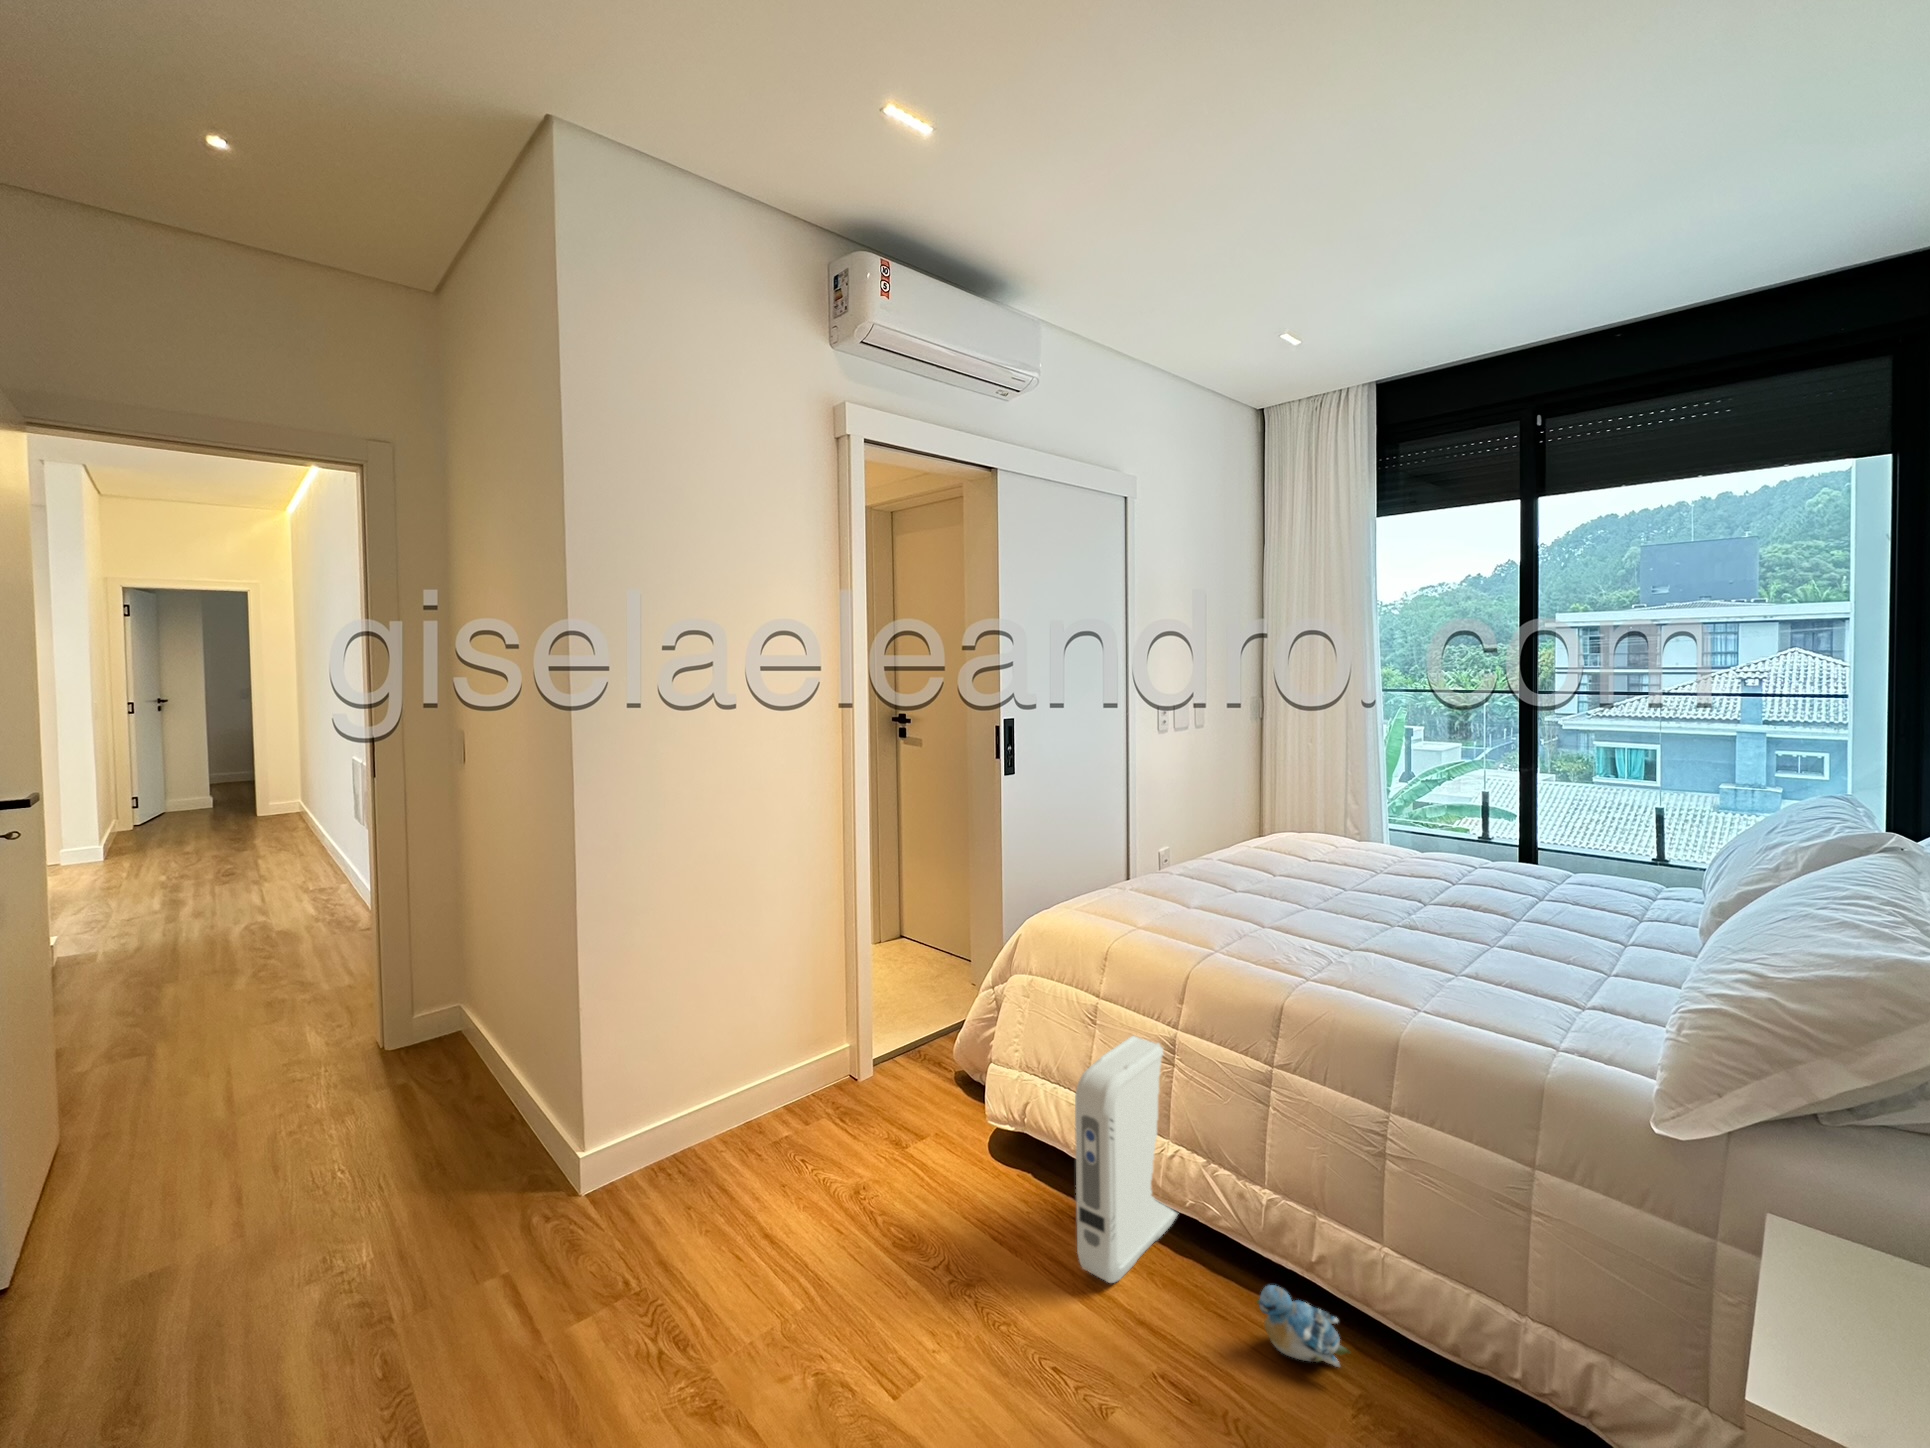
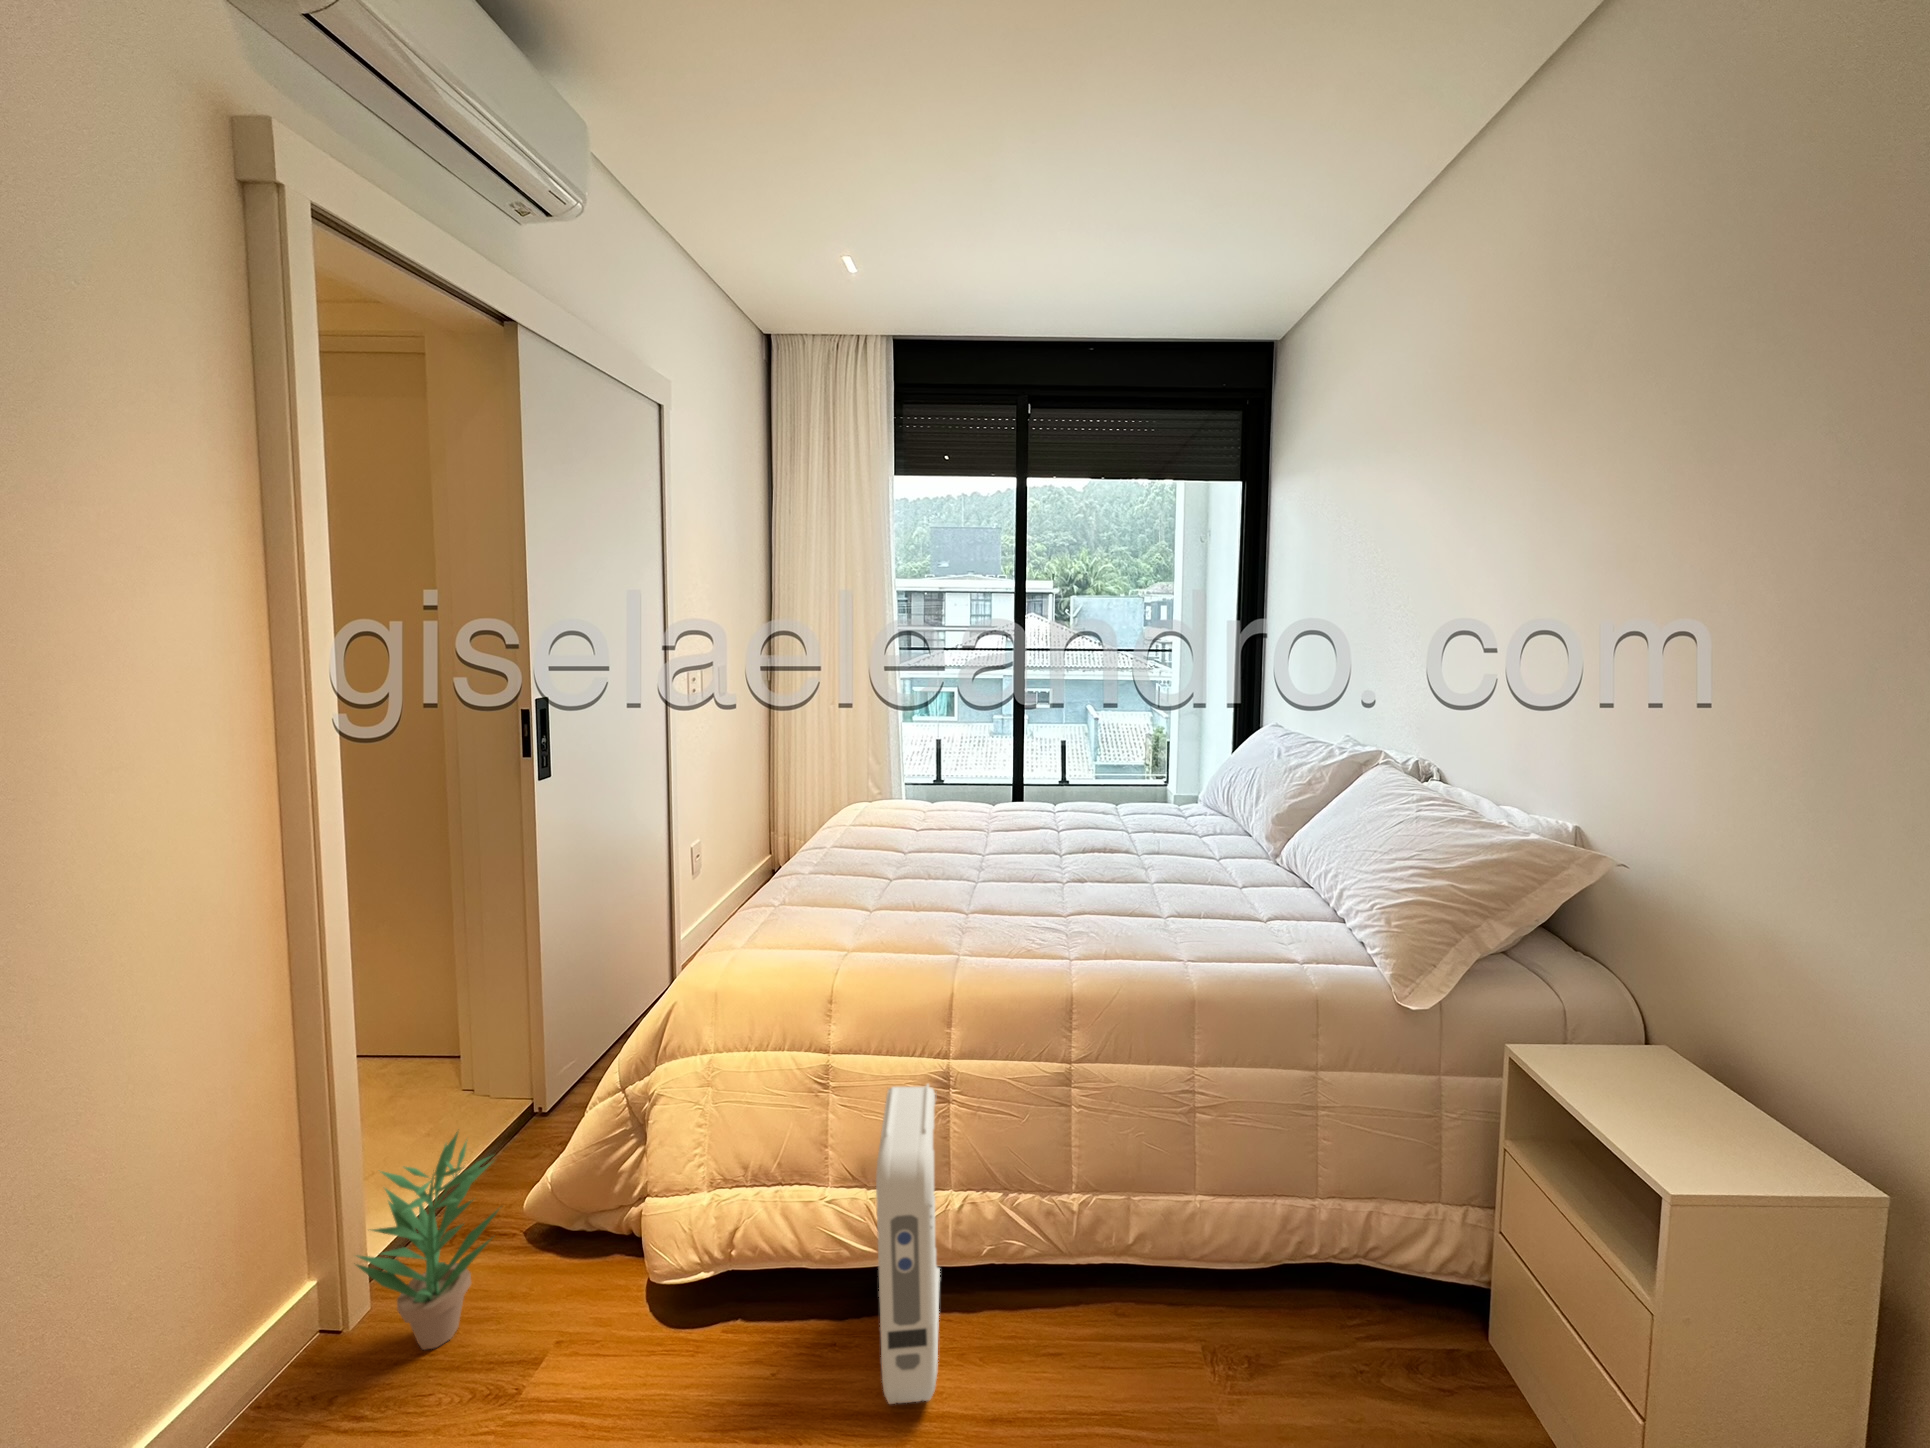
potted plant: none [853,976,925,1109] -> present [357,1132,498,1350]
plush toy: present [1257,1285,1350,1367] -> none [1097,1285,1183,1355]

